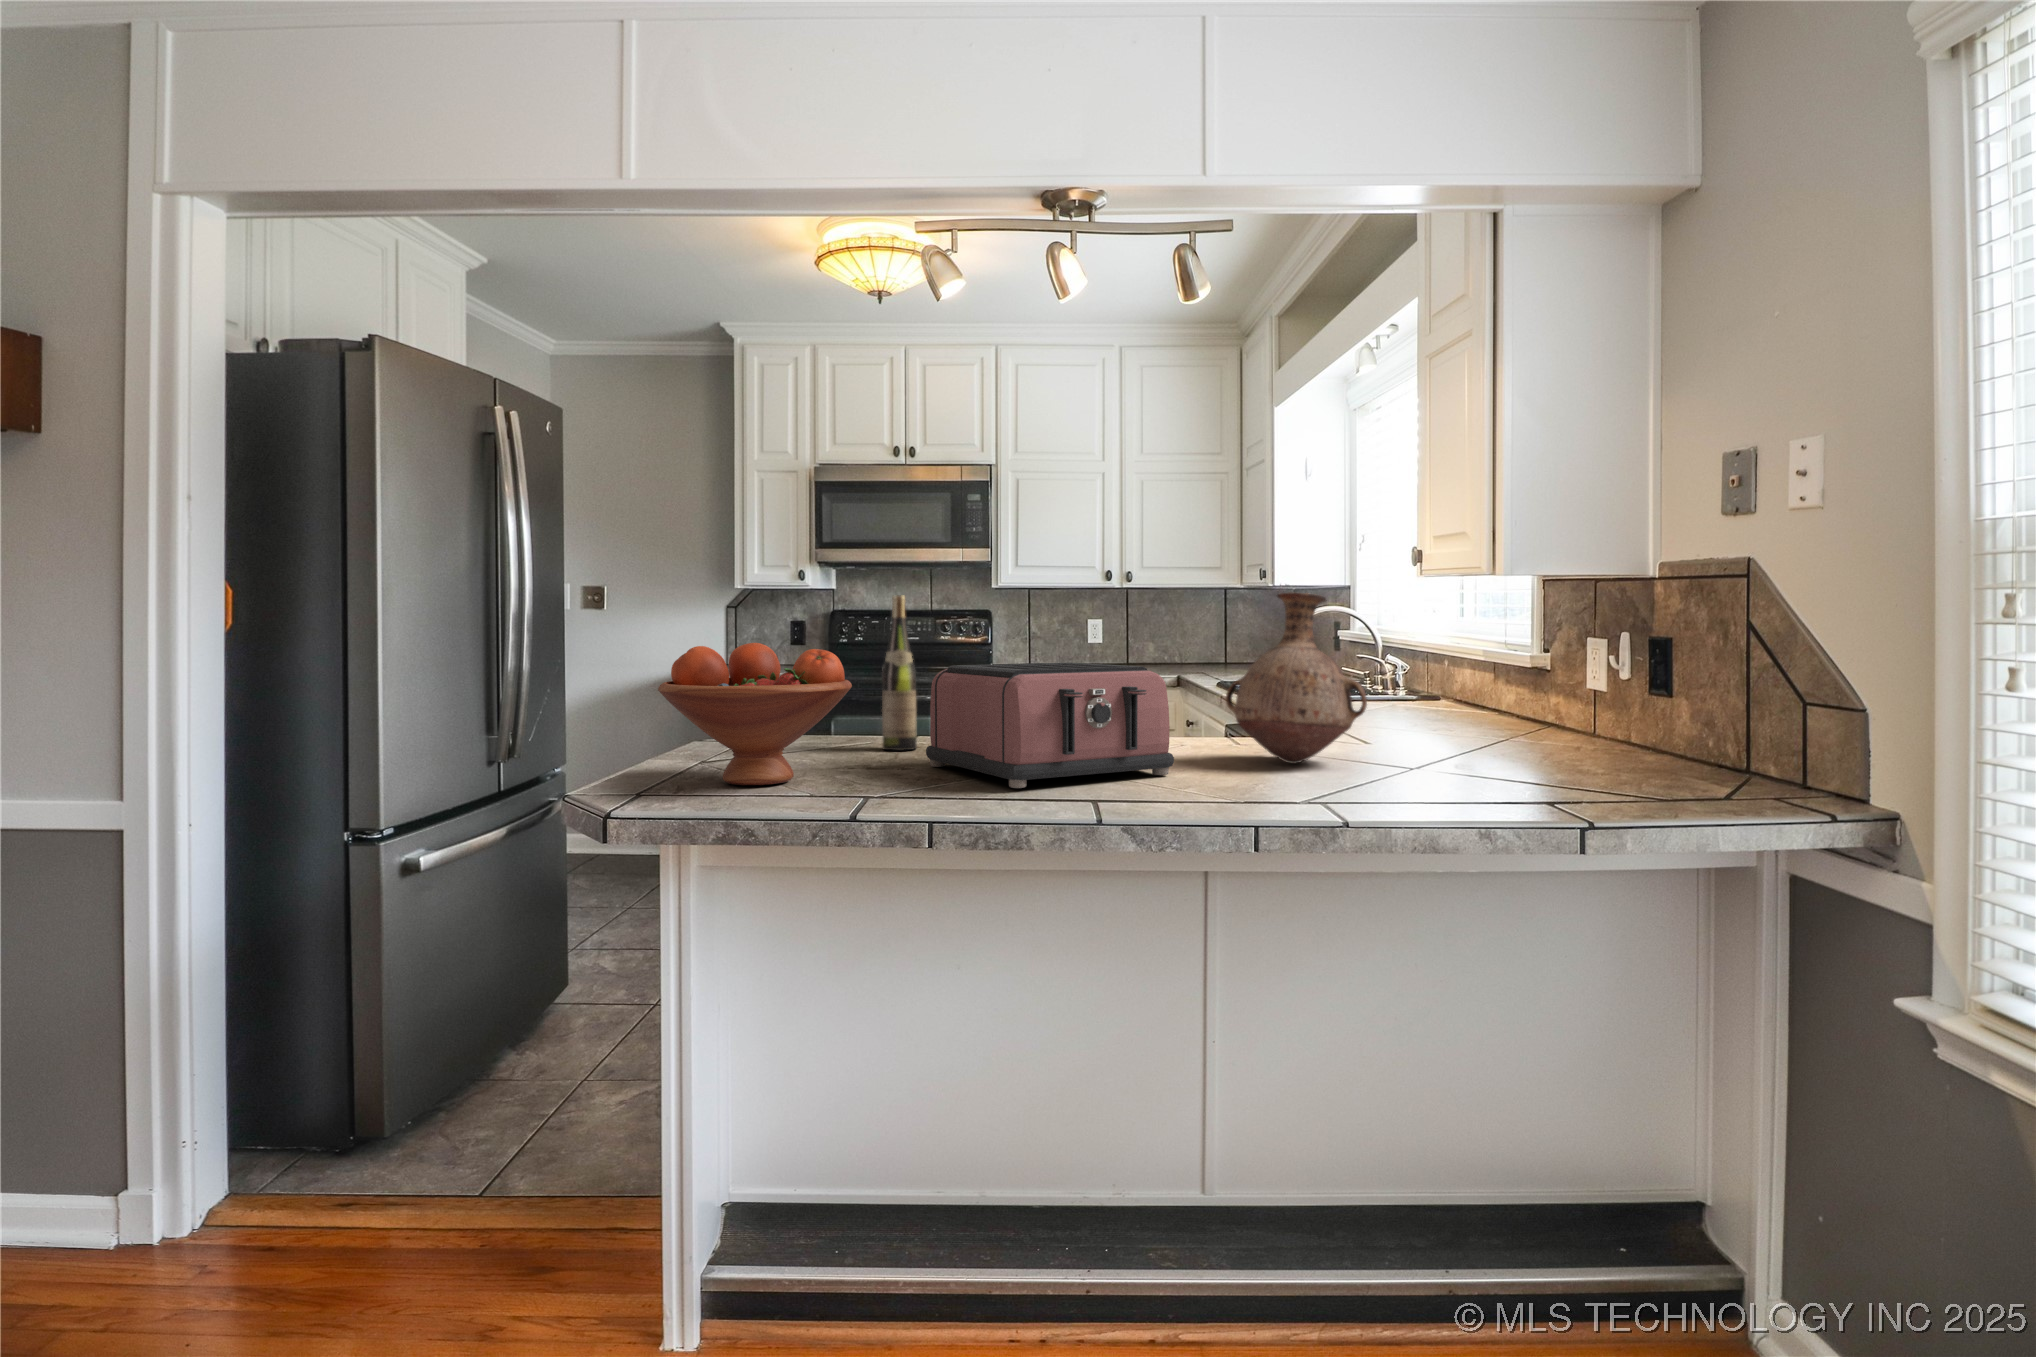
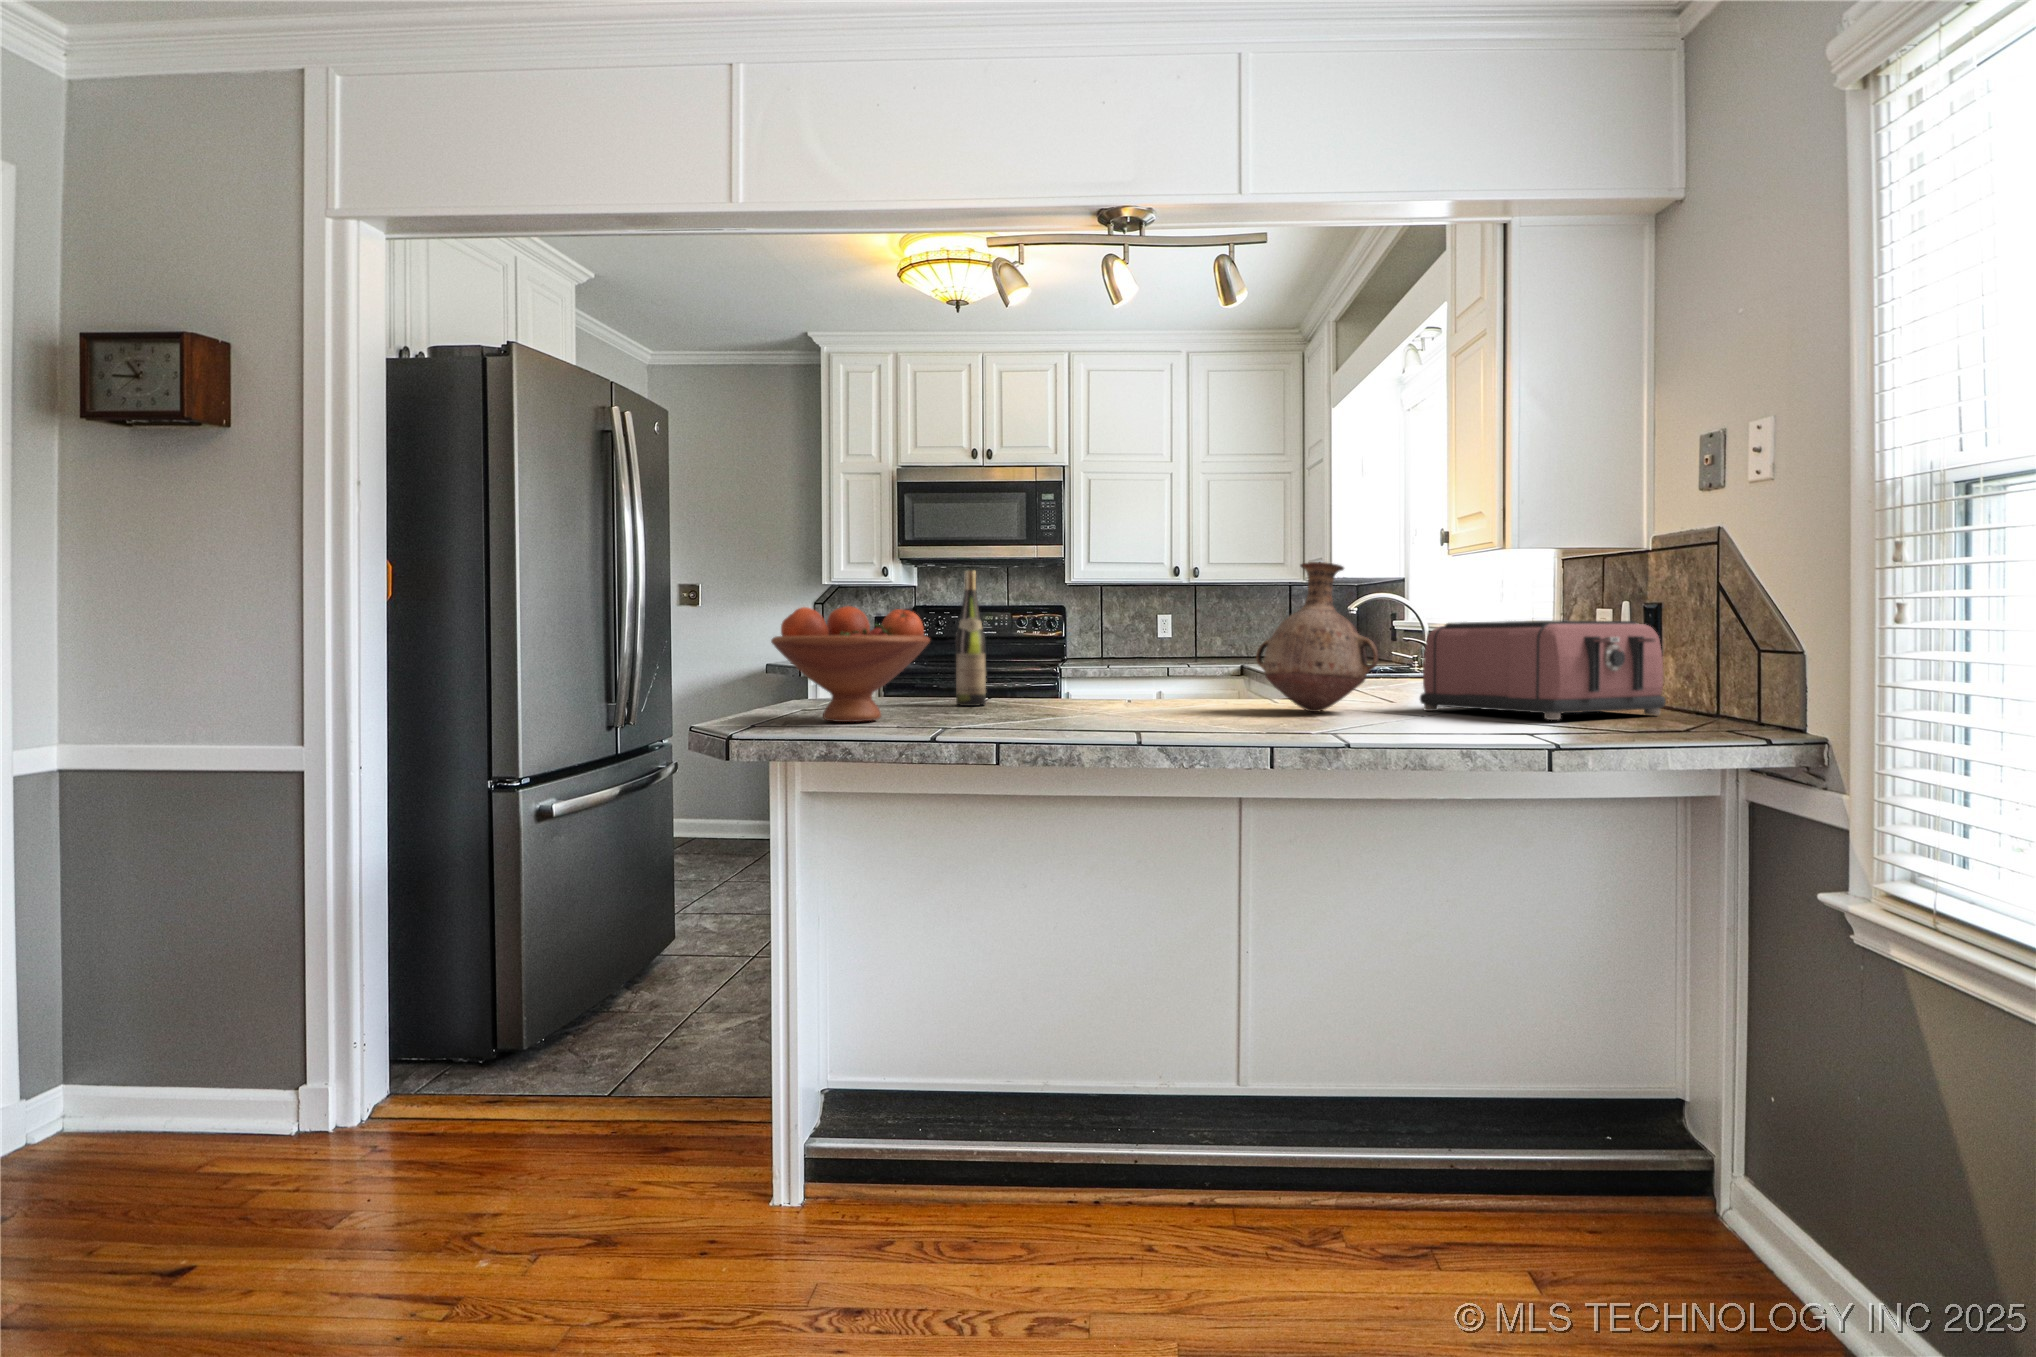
toaster: present [926,663,1174,788] -> present [1420,621,1666,720]

